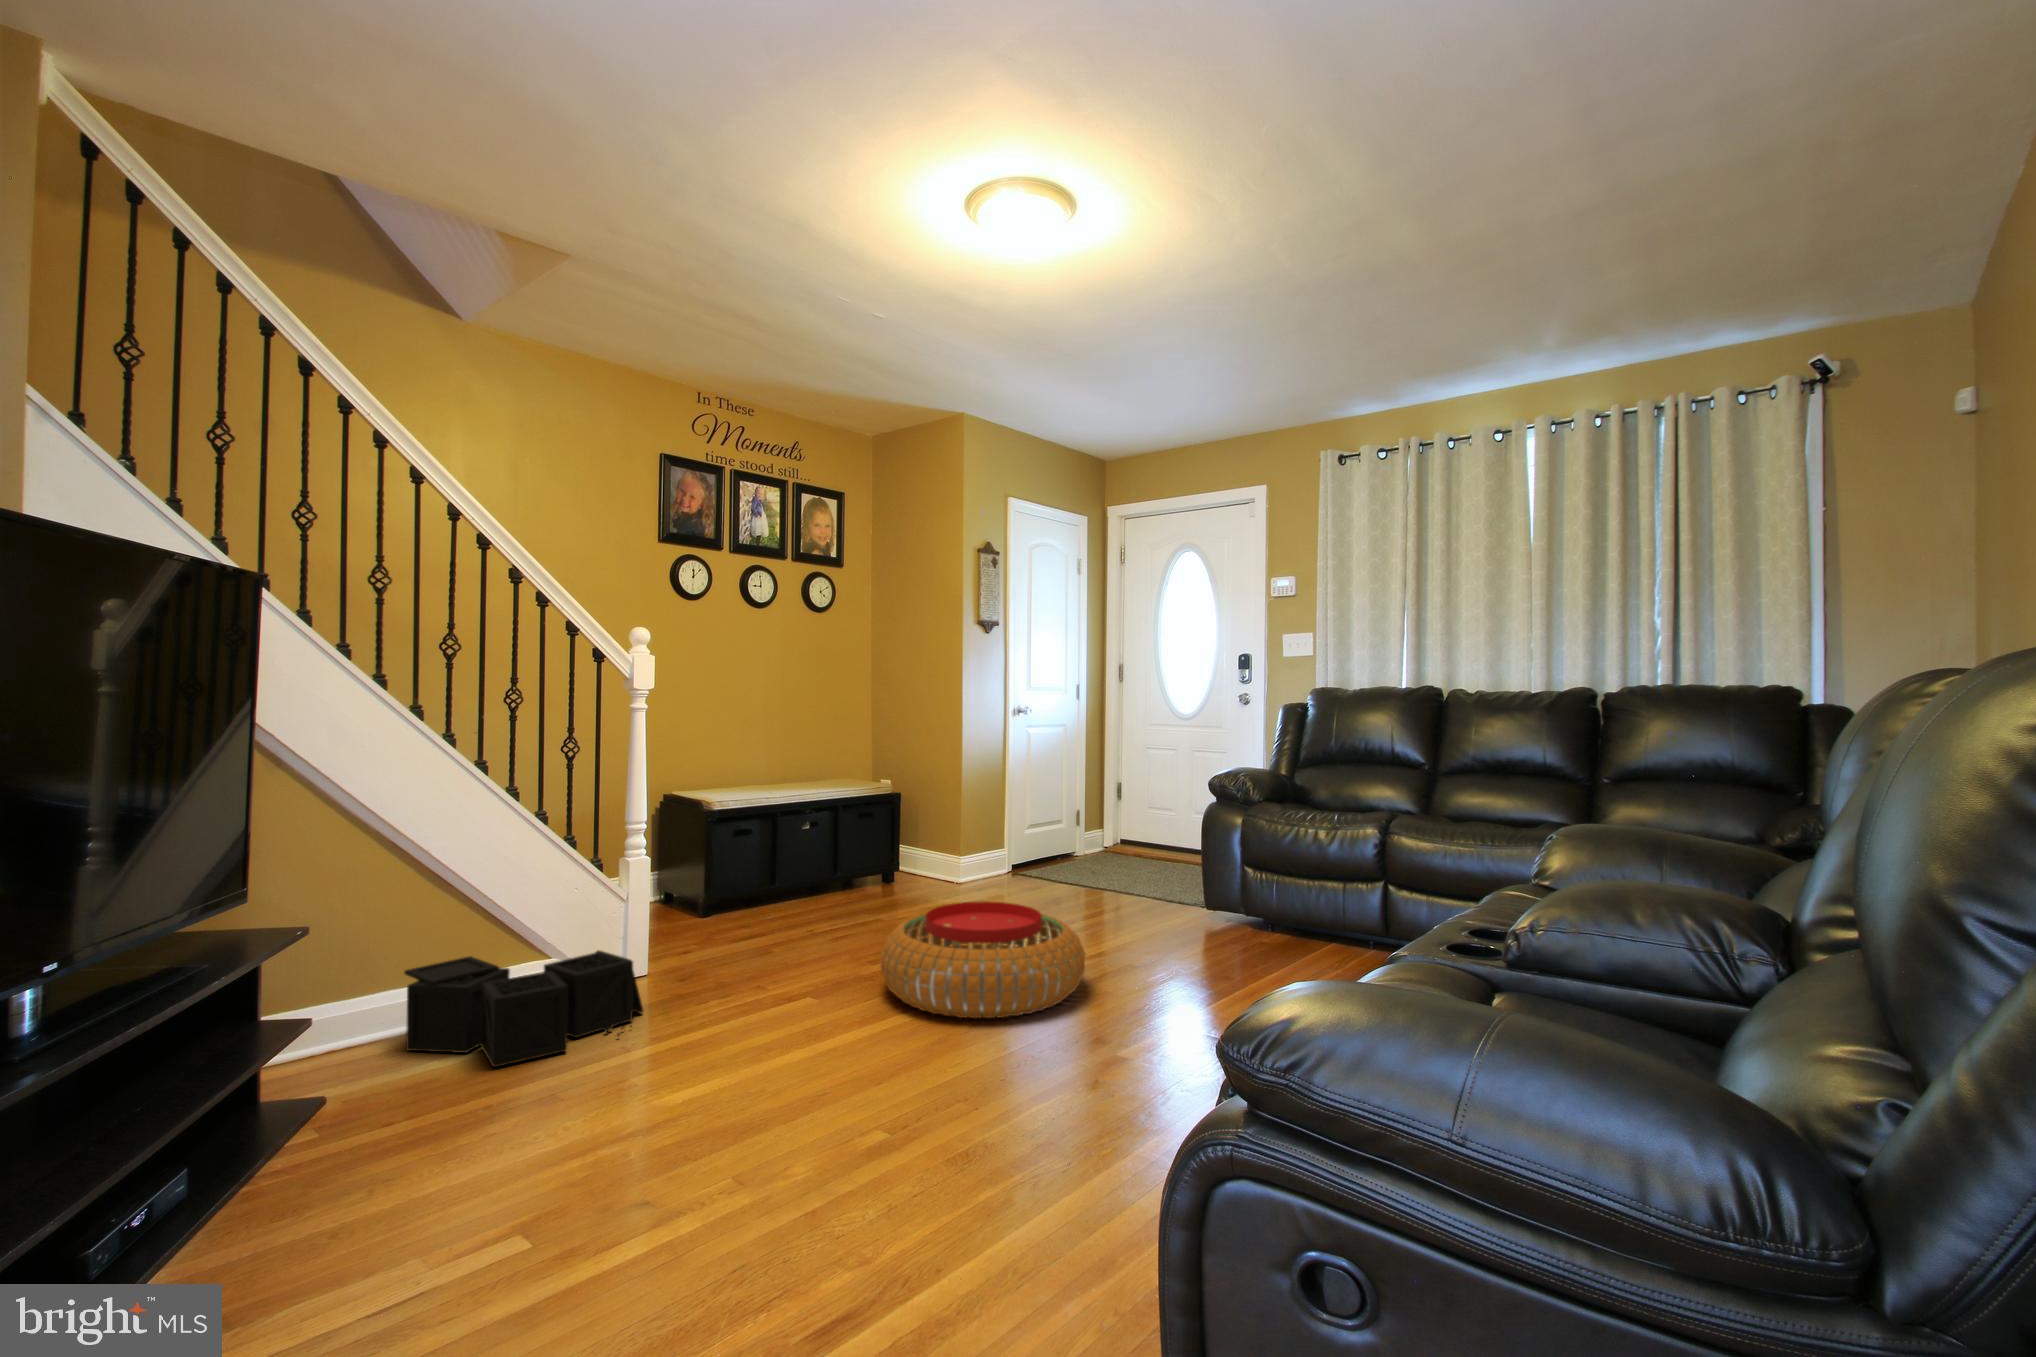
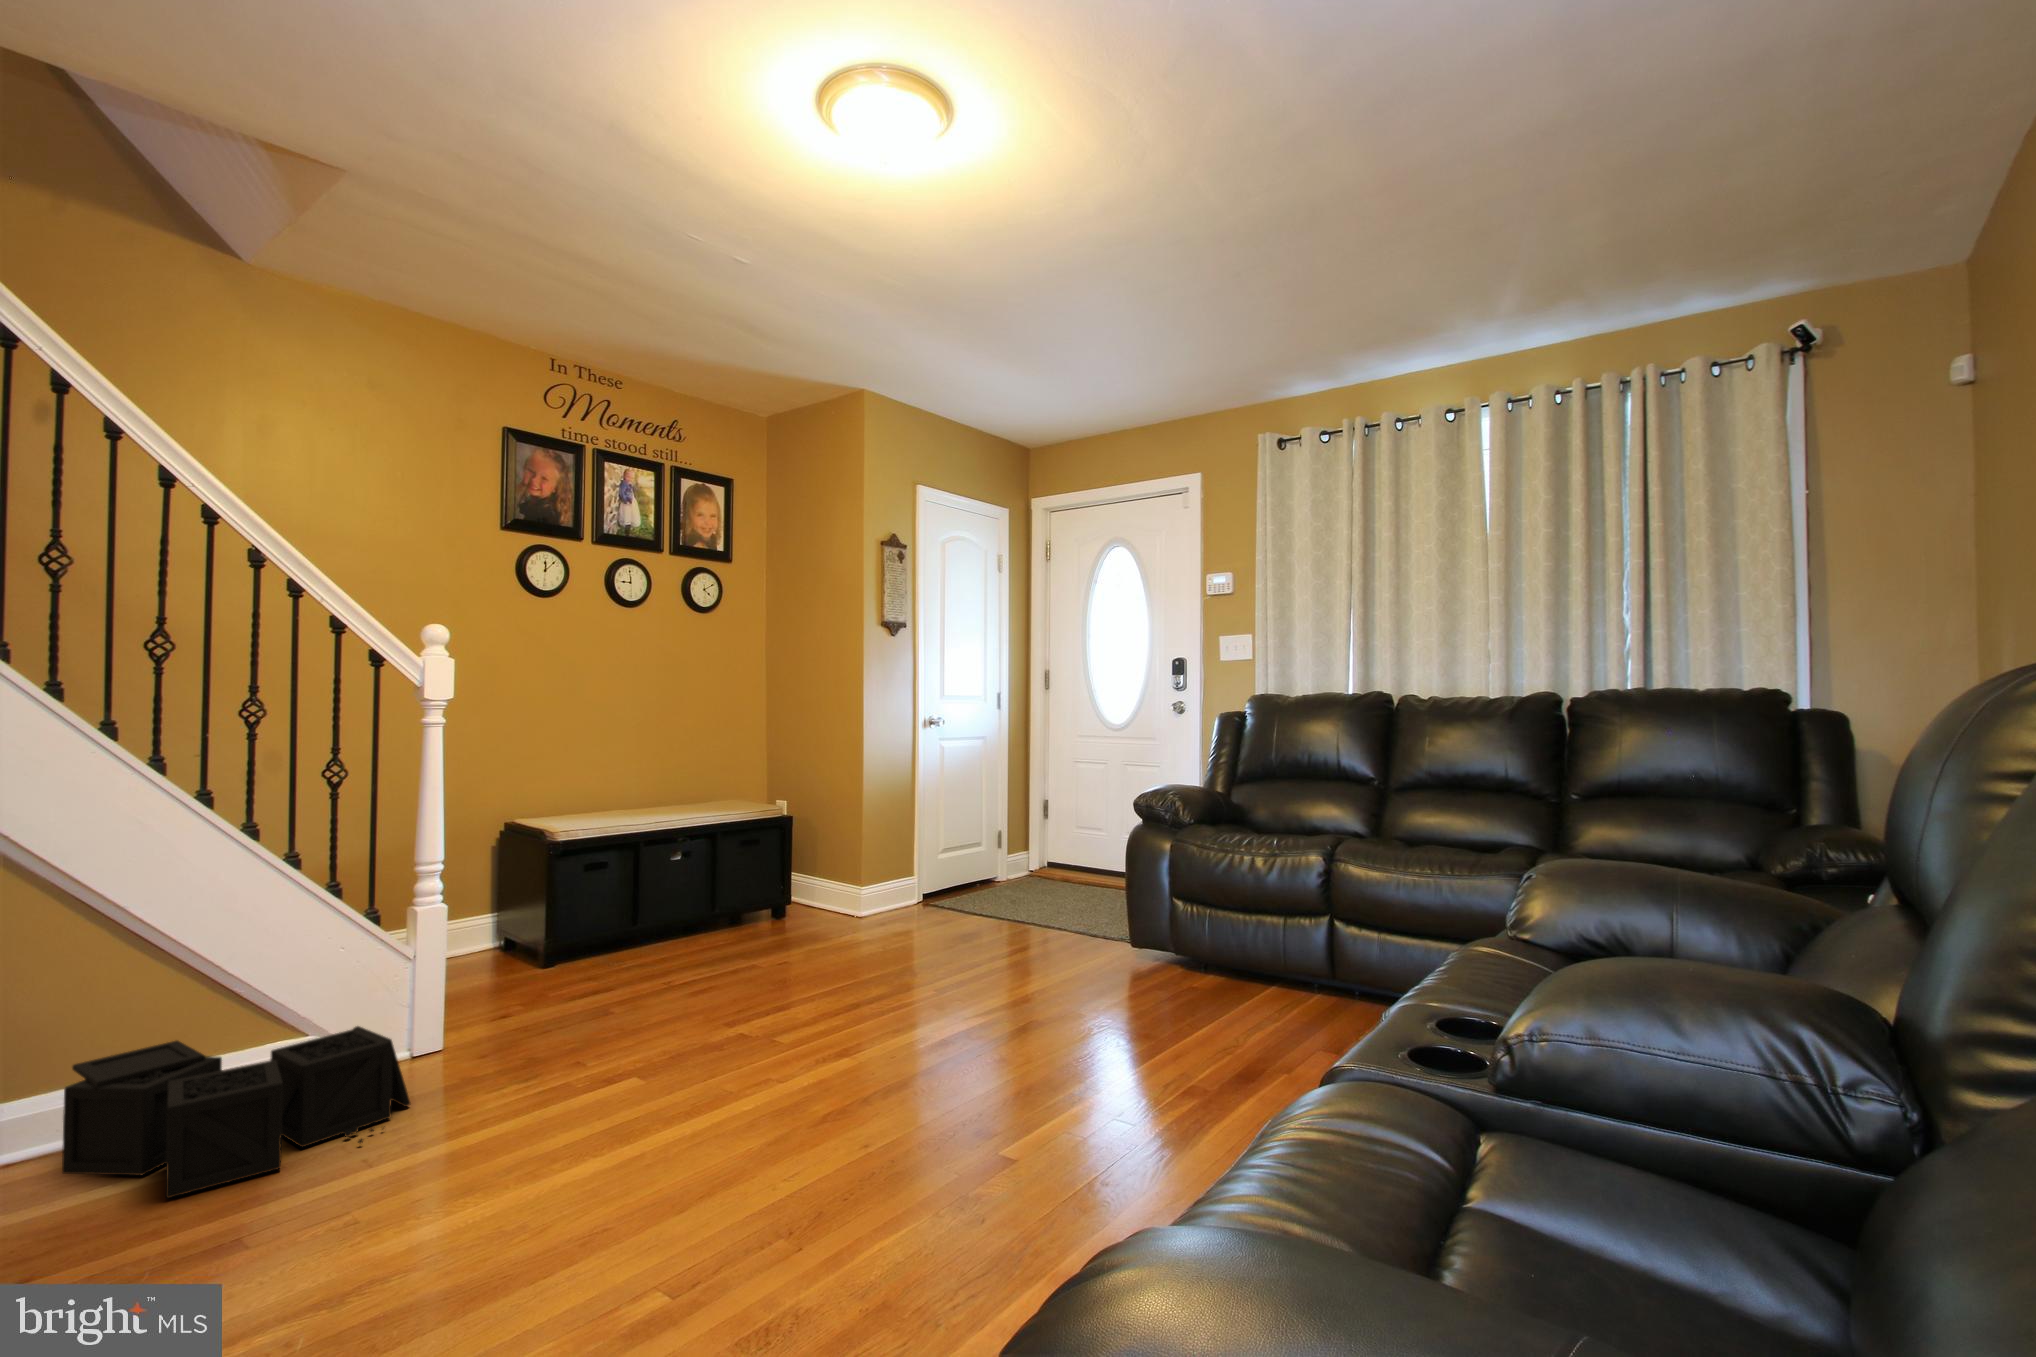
pouf: present [880,901,1085,1018] -> none [722,950,975,1103]

